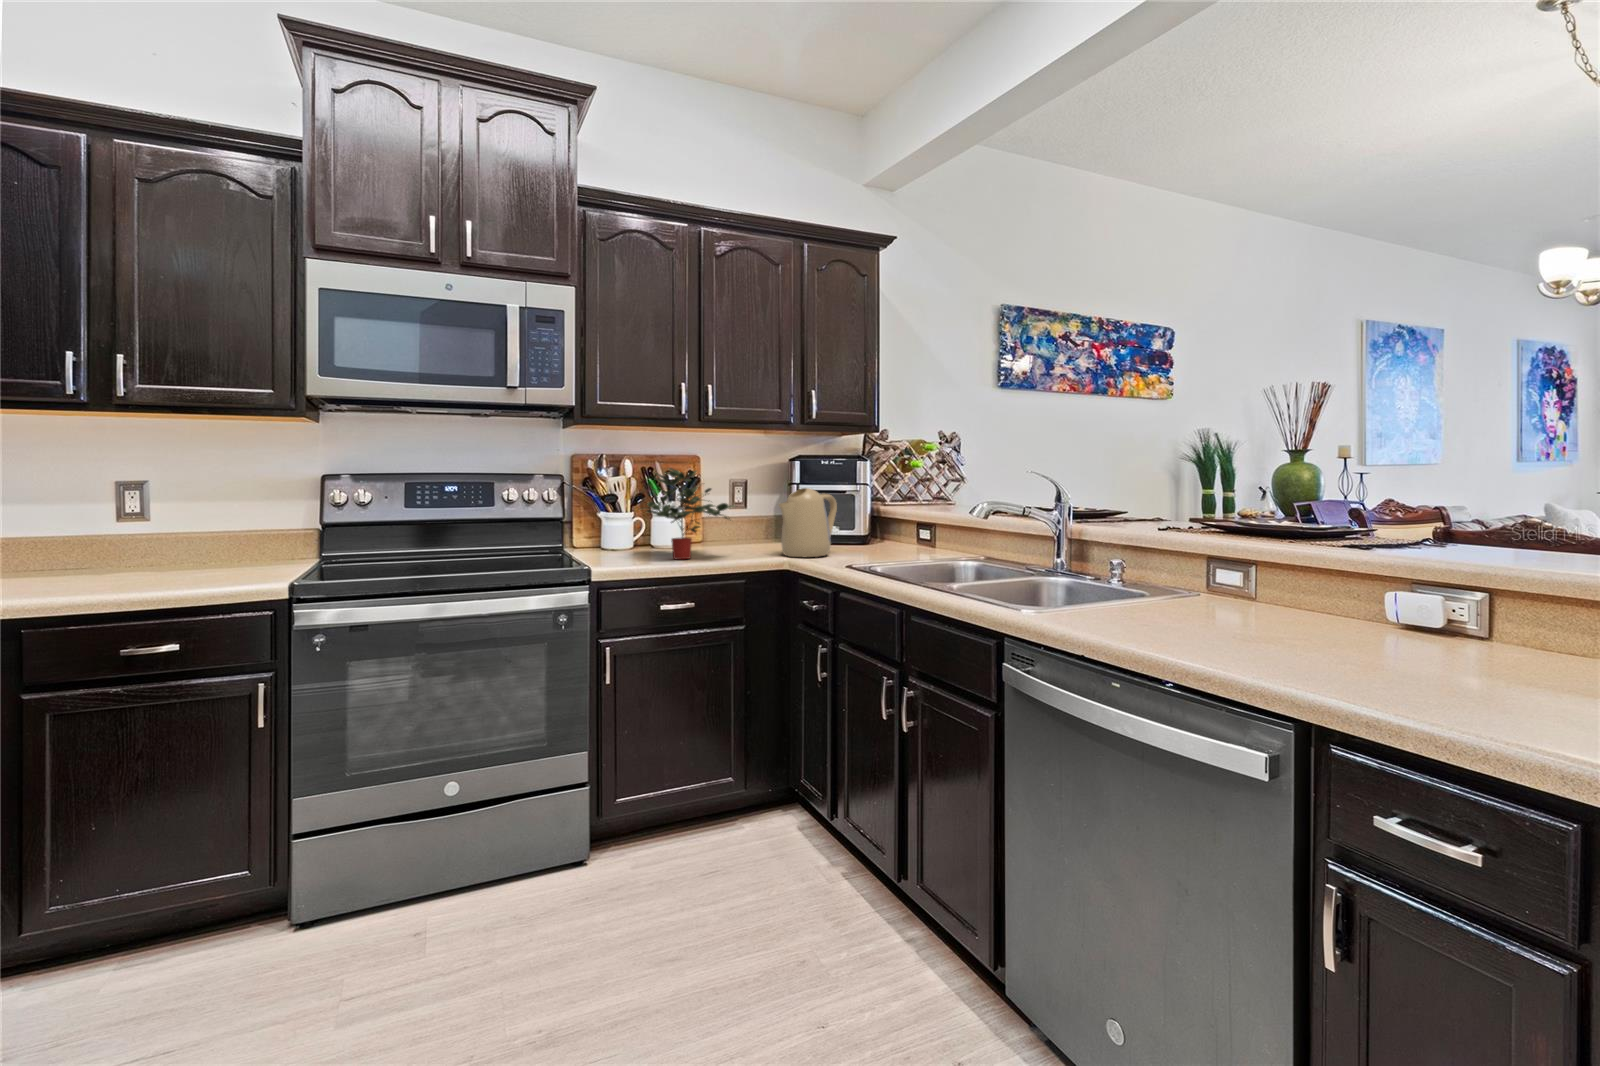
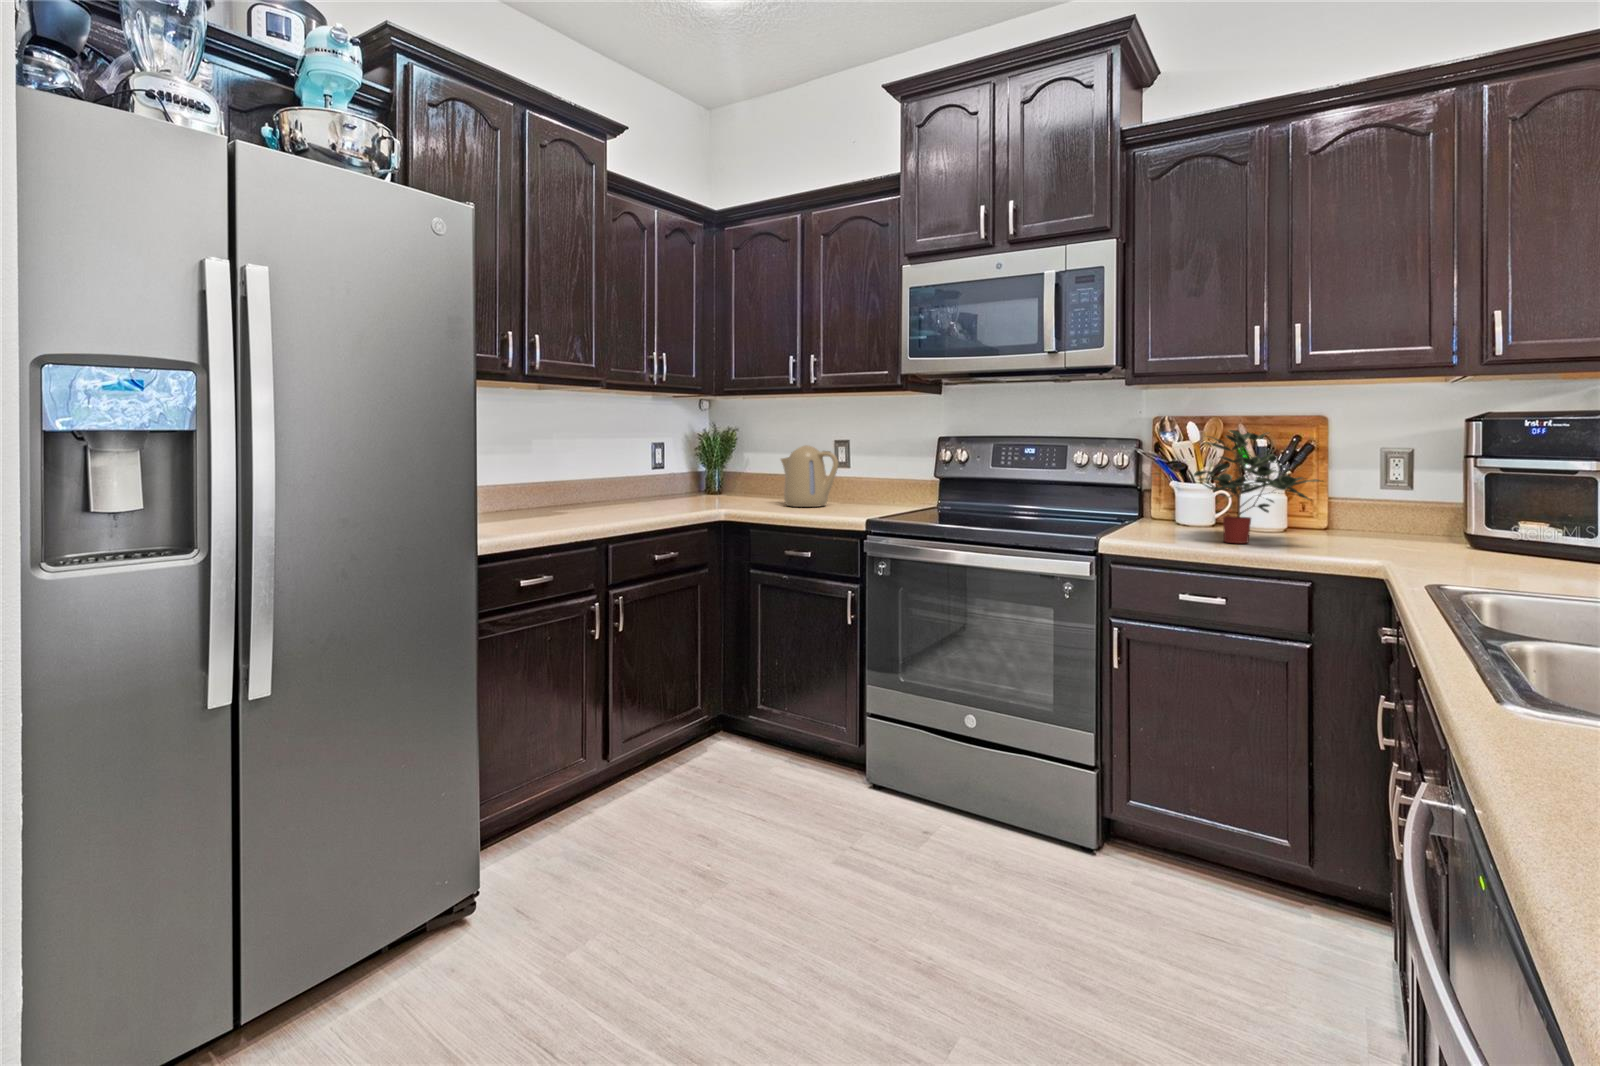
kettle: present [779,488,837,557] -> present [781,445,838,507]

